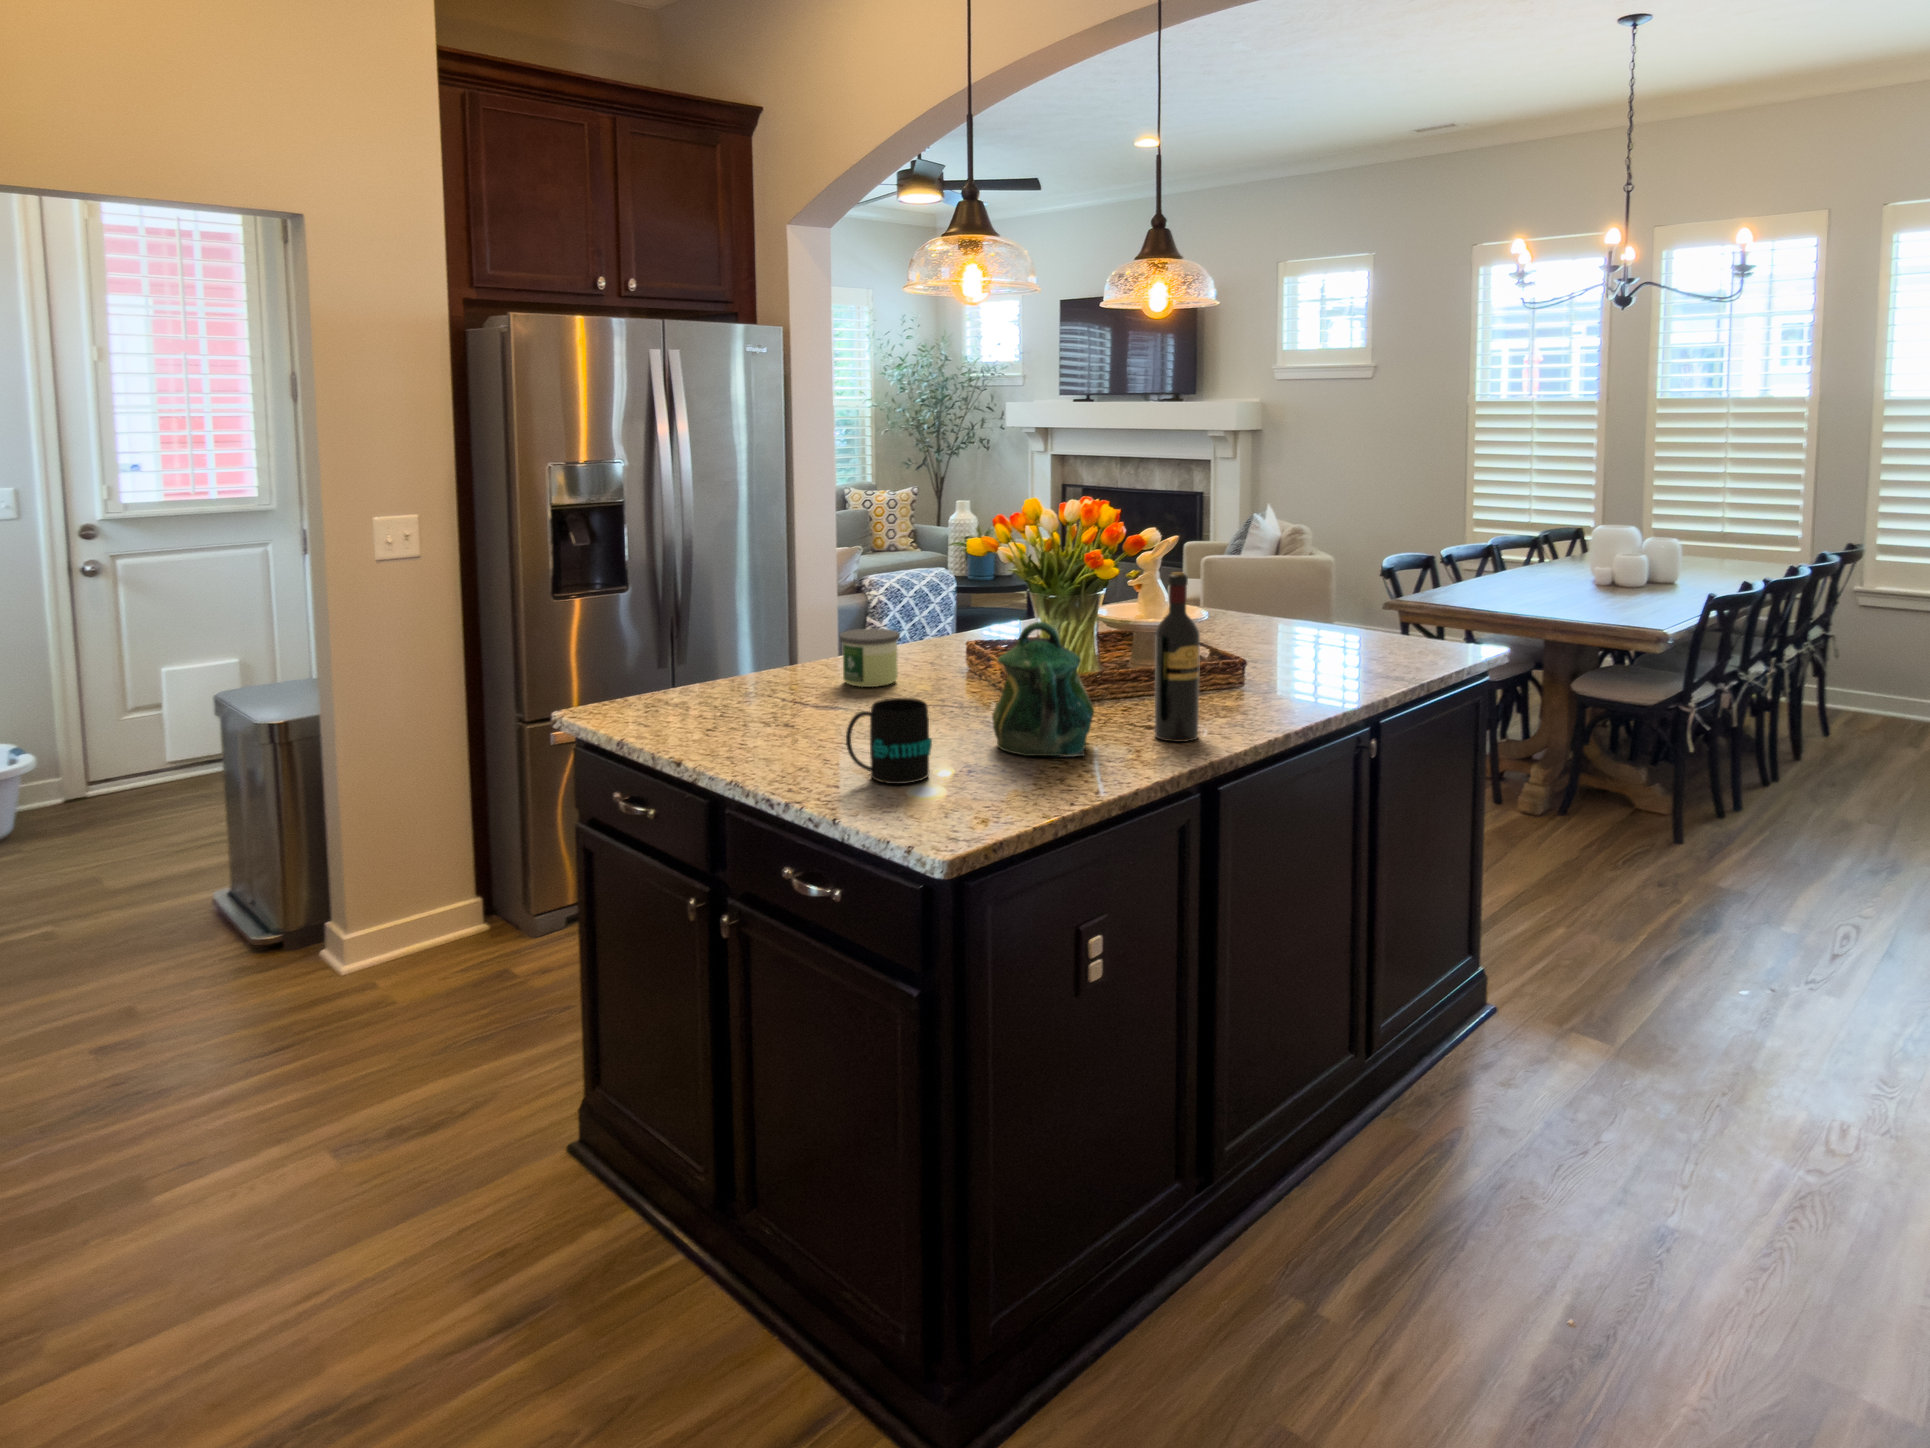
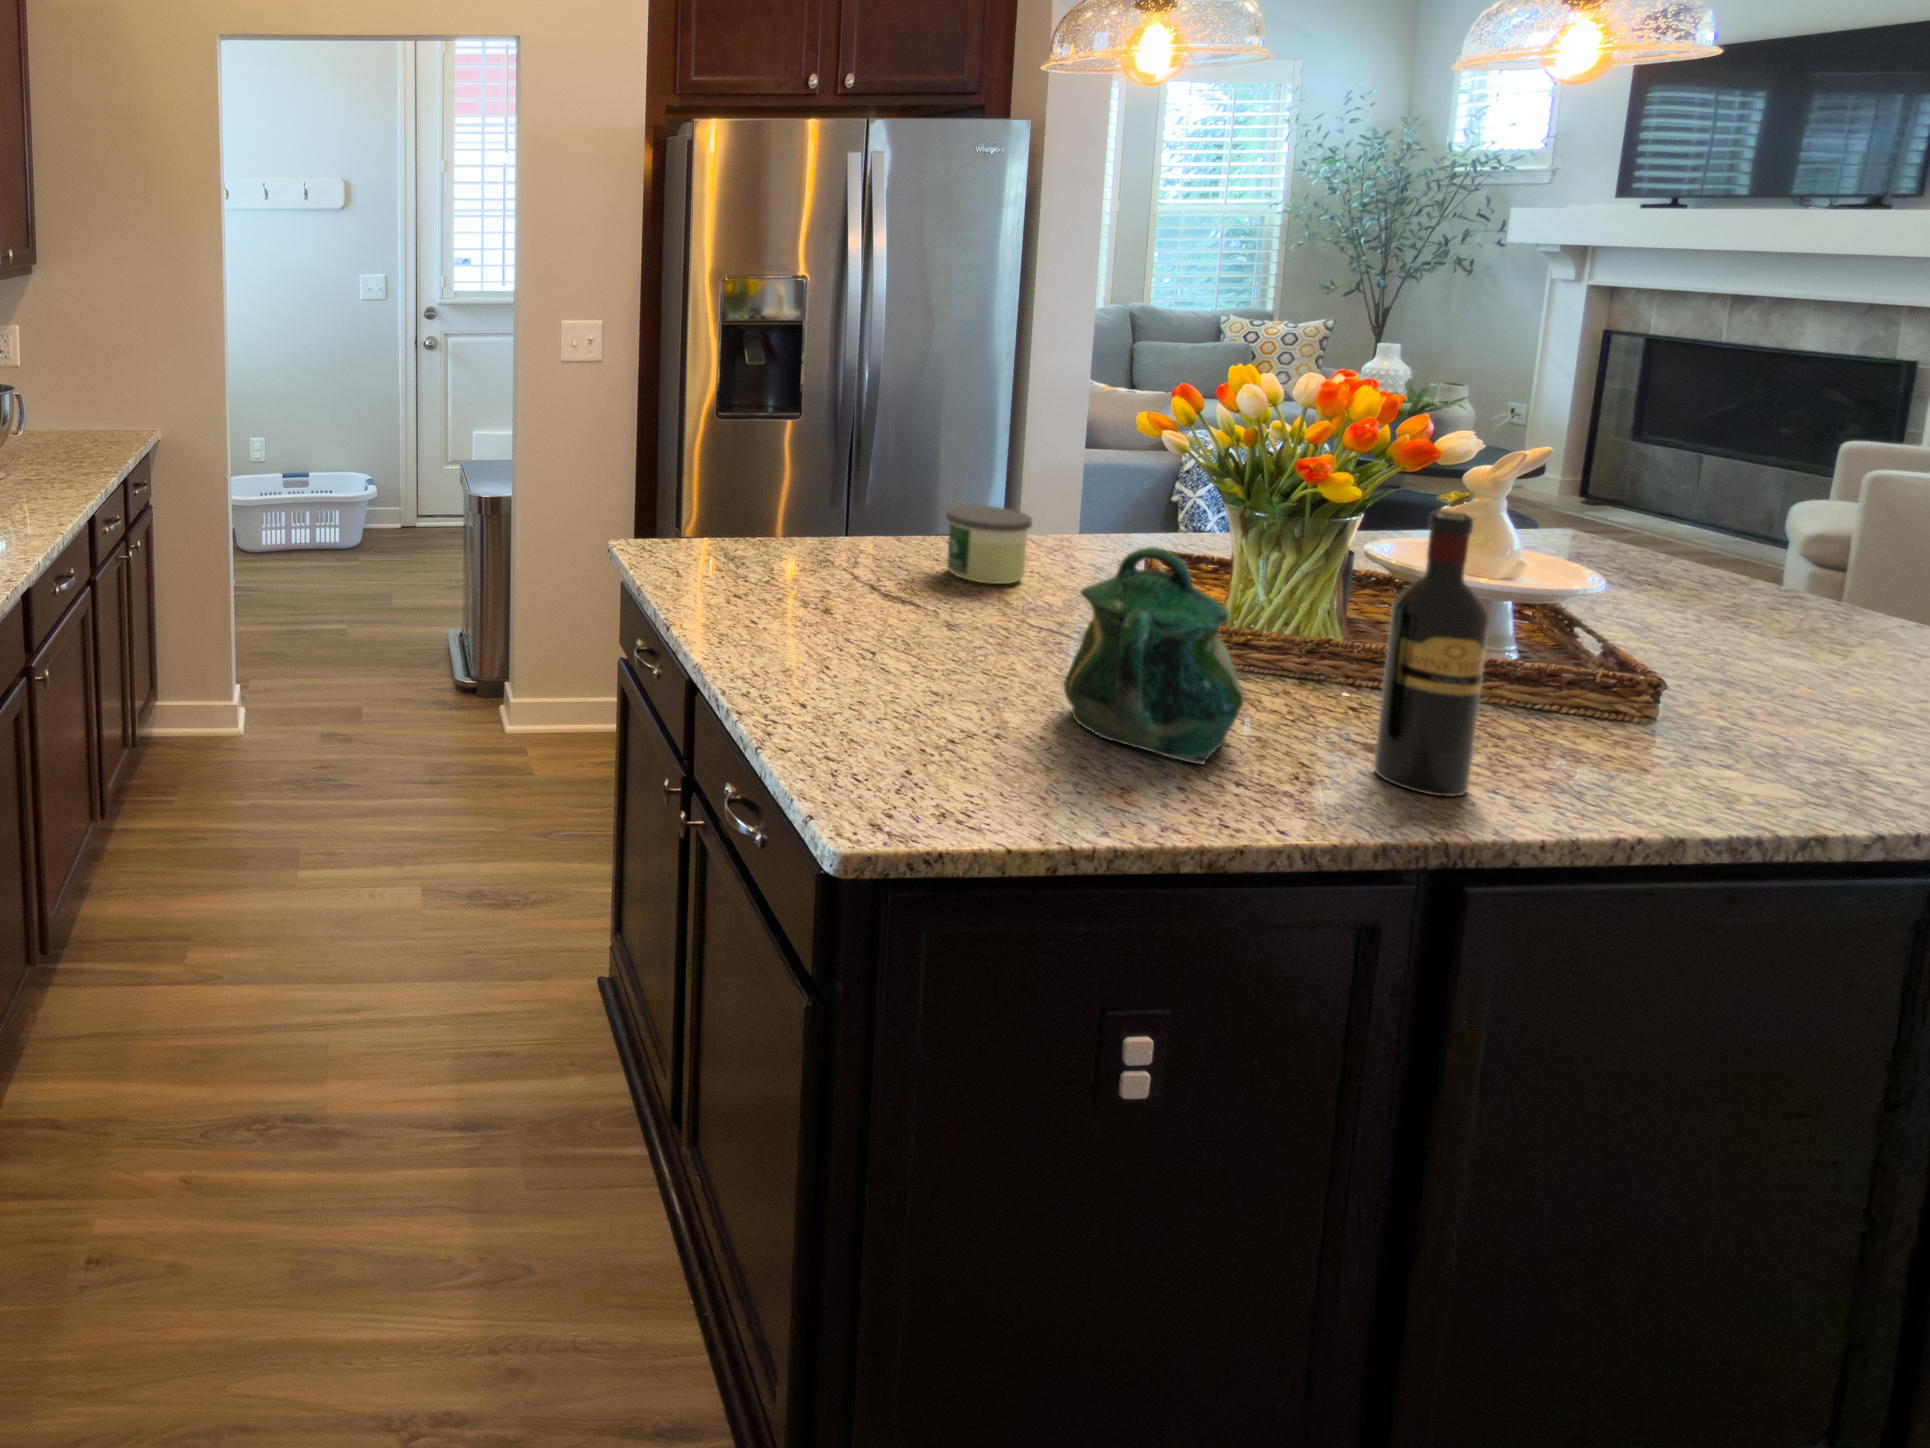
mug: present [846,698,932,784] -> none [812,609,934,729]

